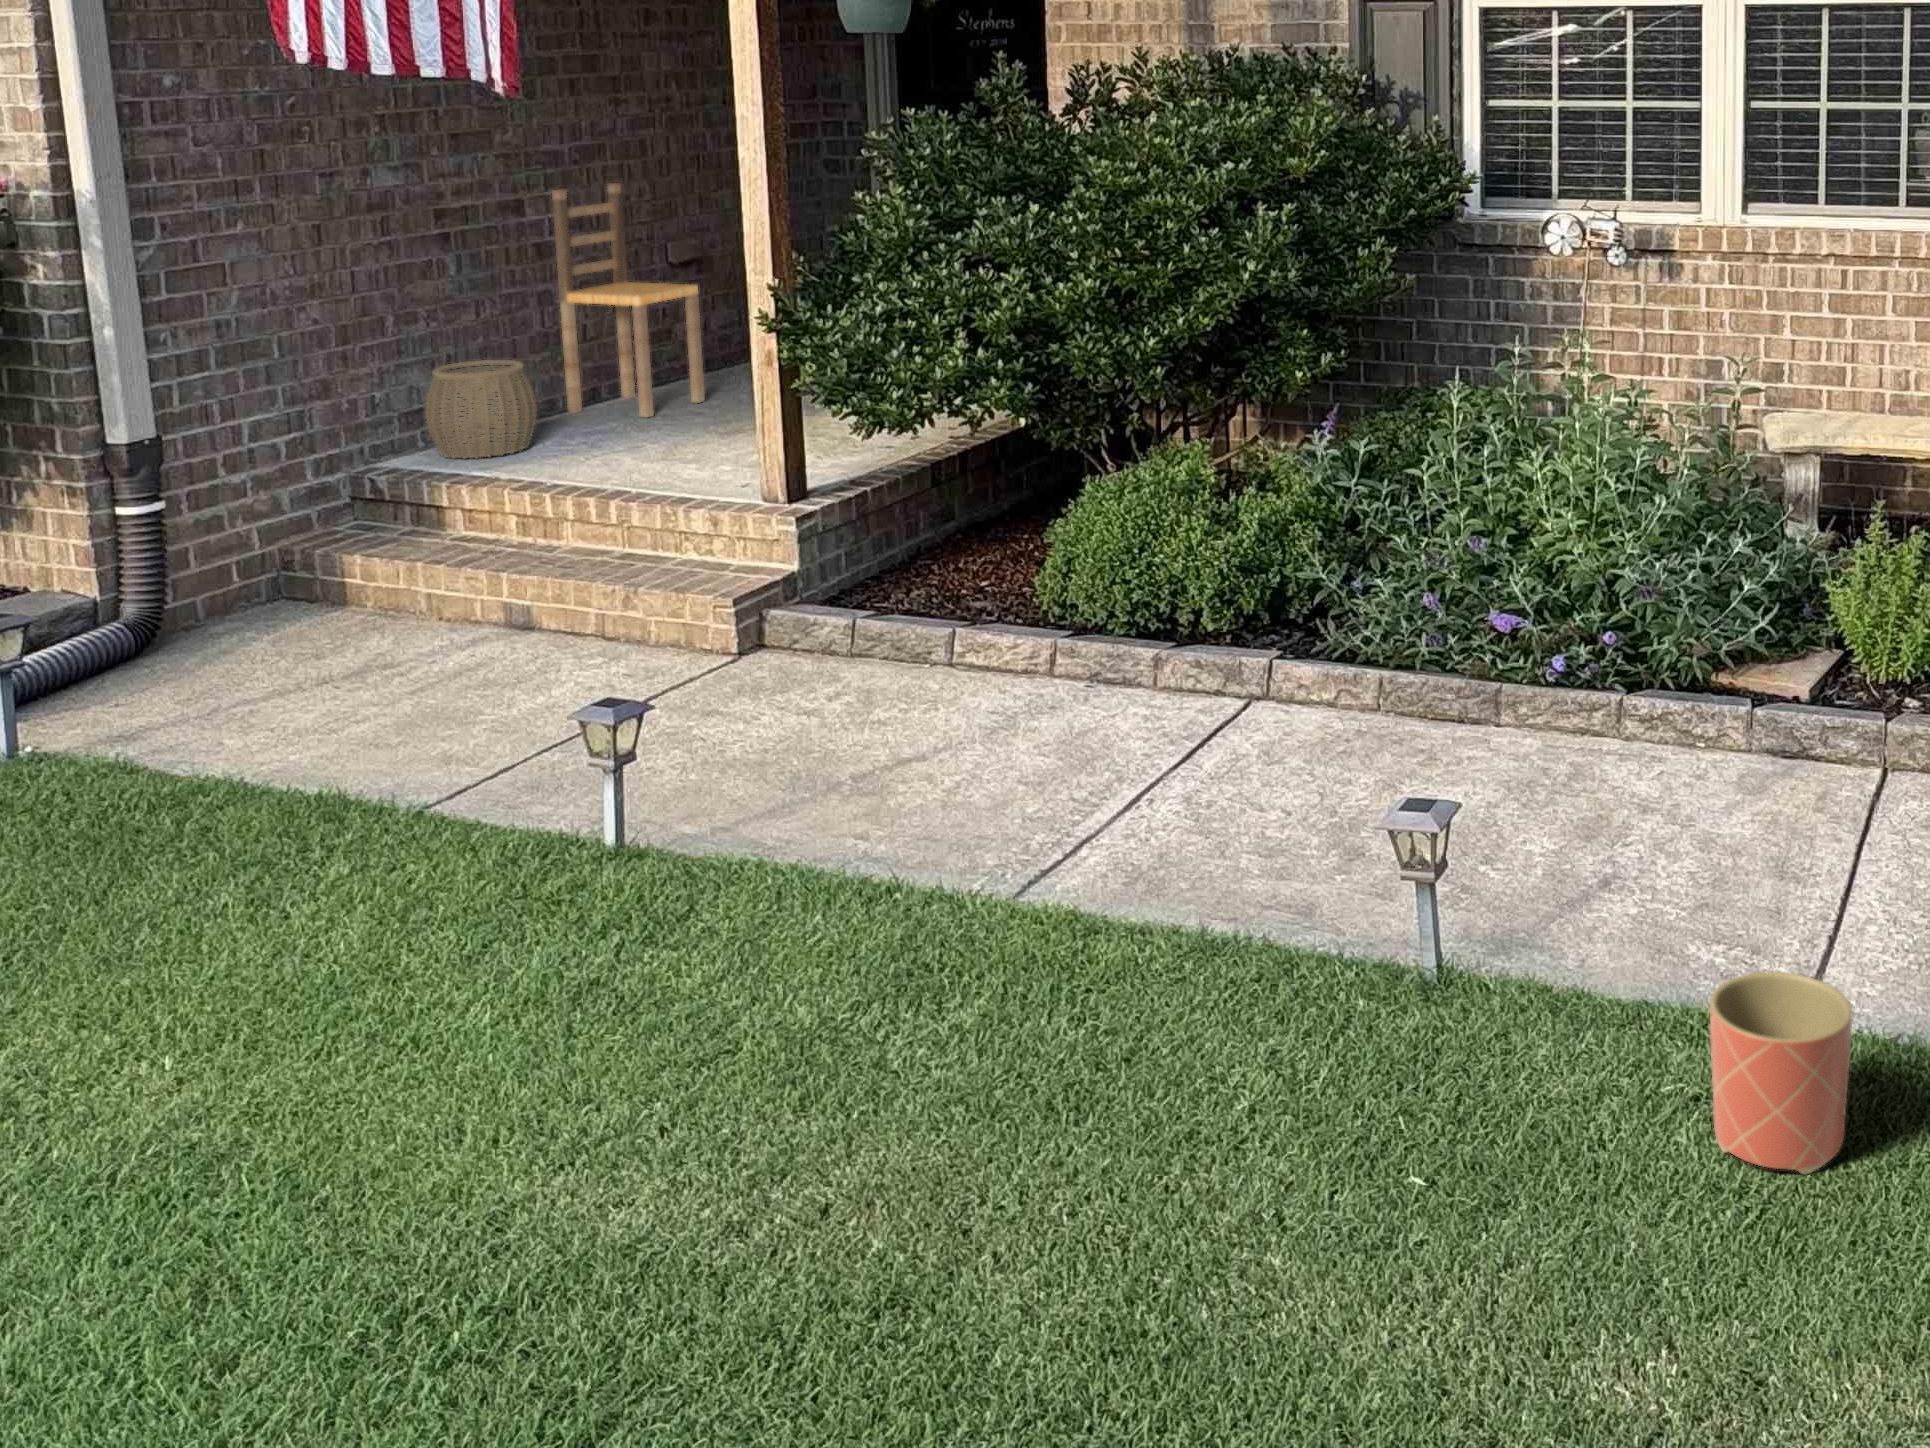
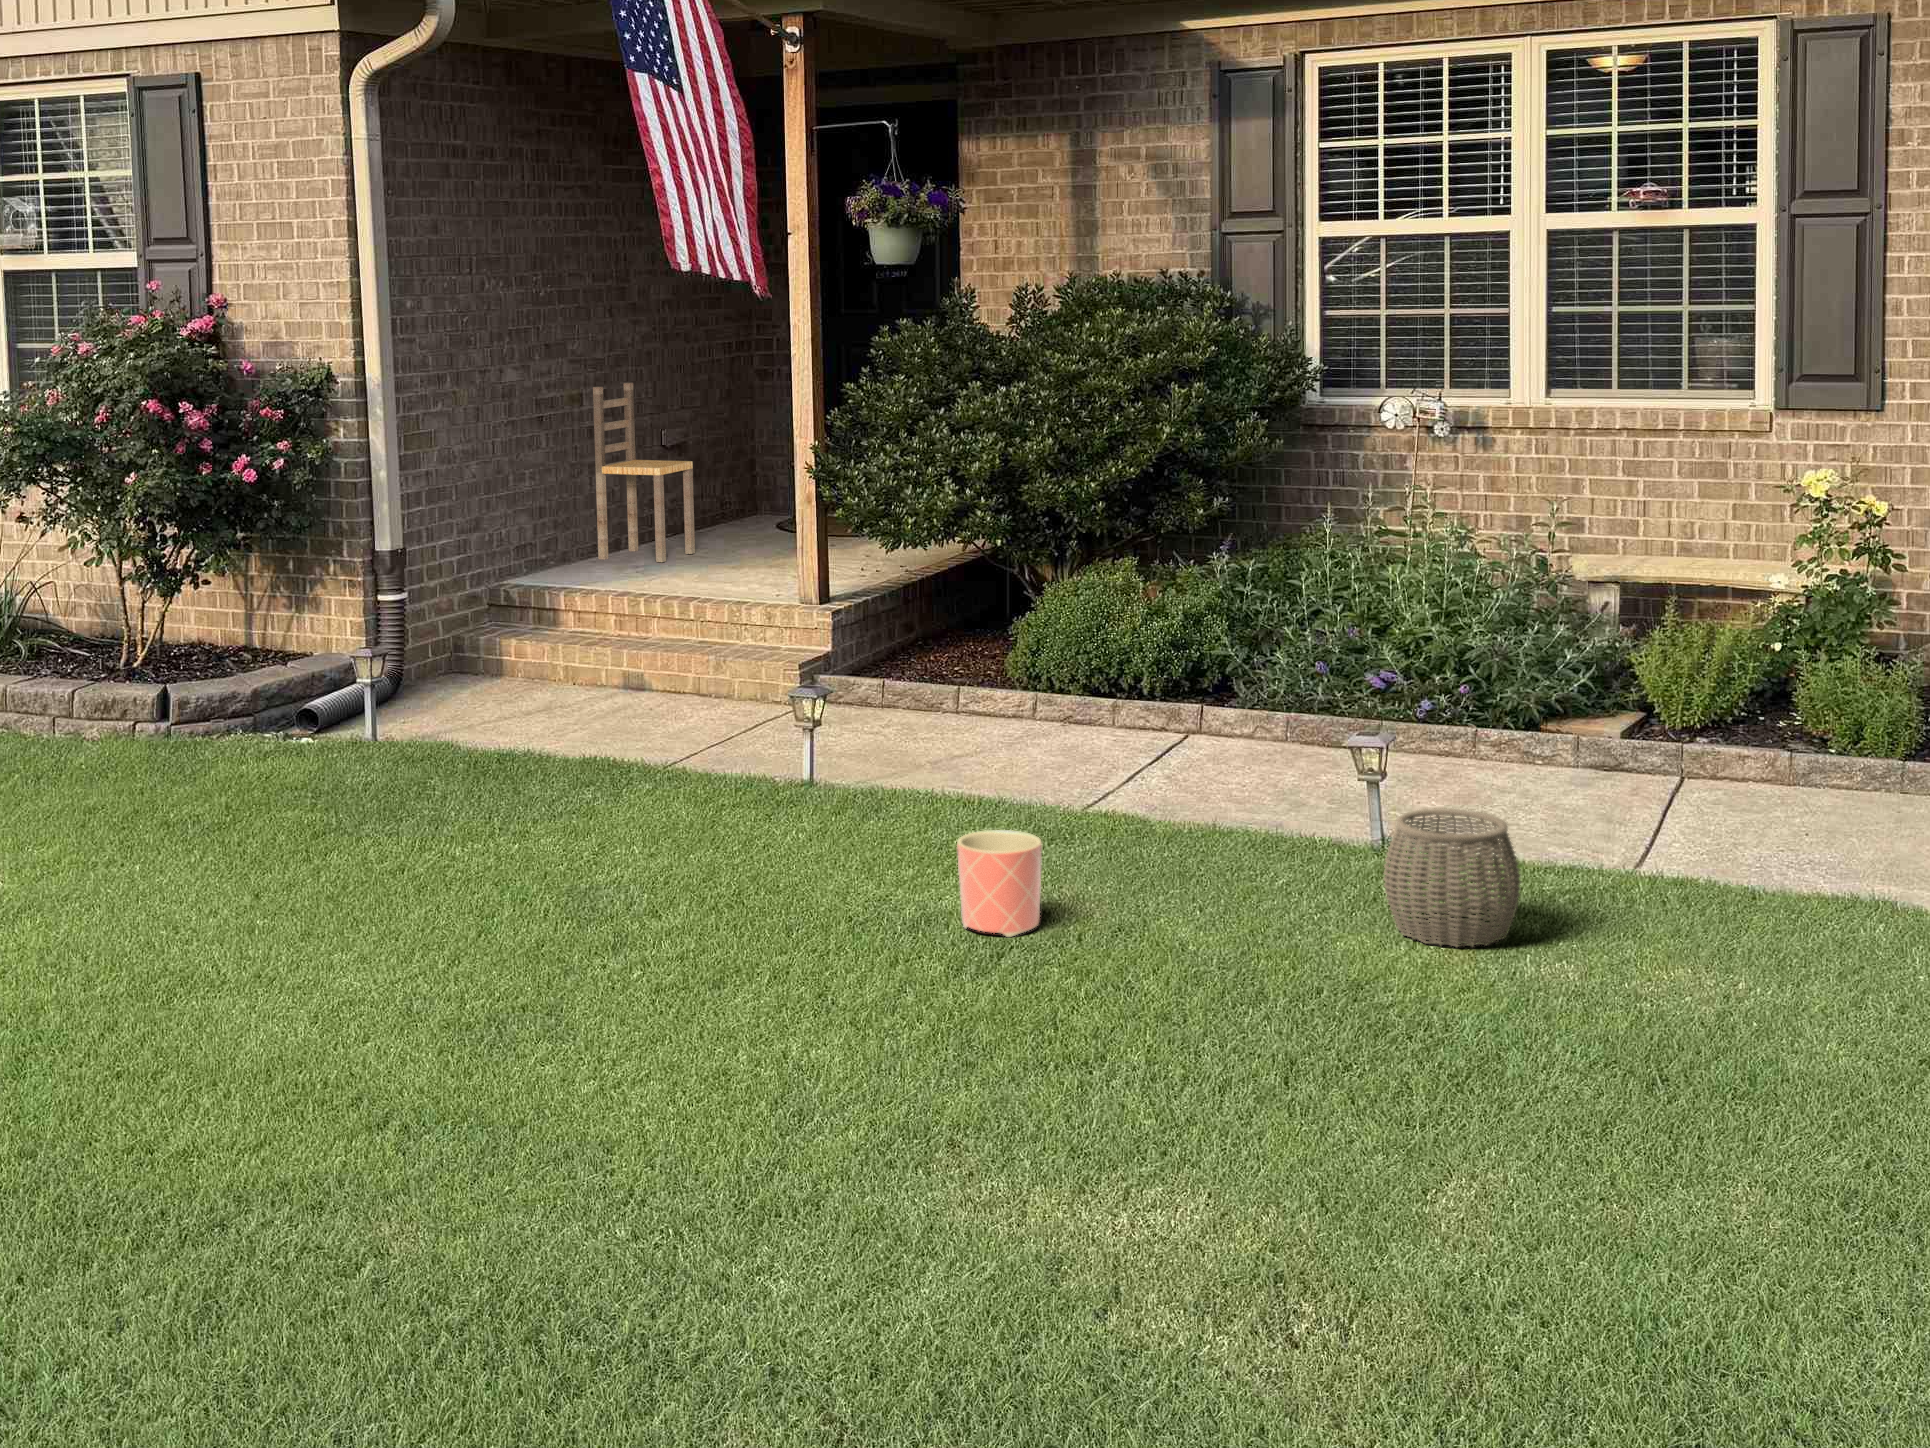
woven basket: present [425,360,537,459] -> present [1383,809,1521,947]
planter: present [1710,972,1852,1174] -> present [957,830,1042,937]

